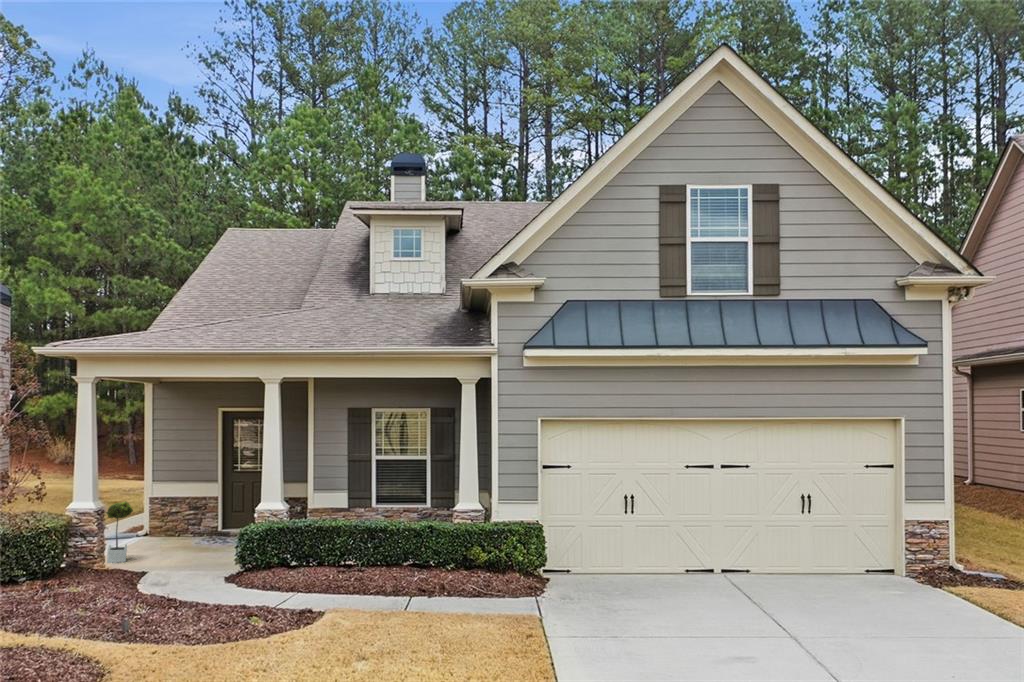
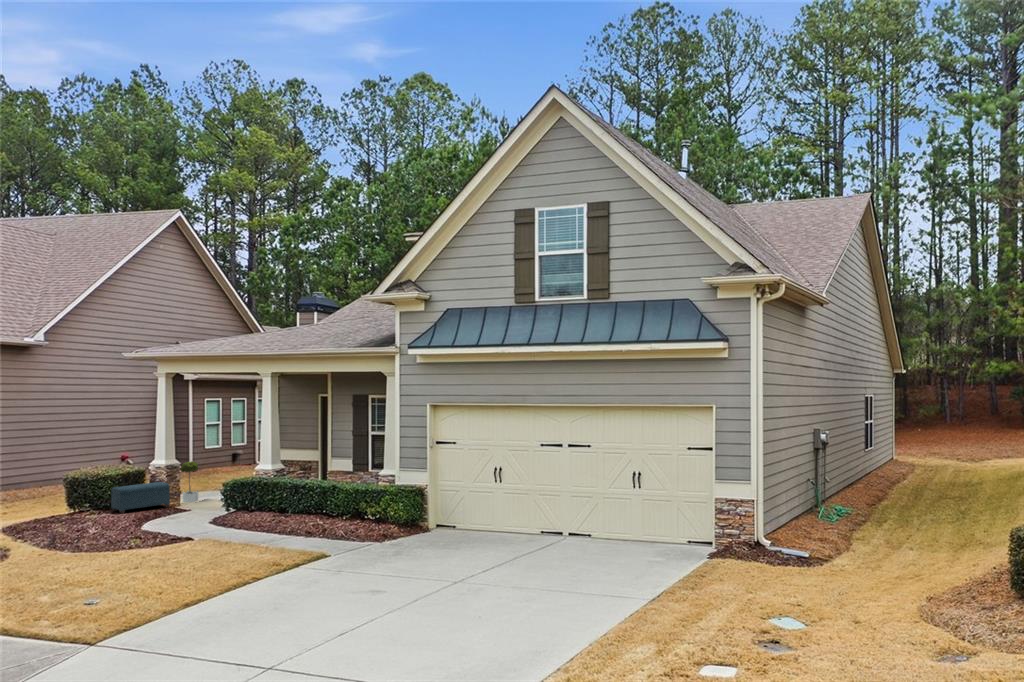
bench: none [19,534,107,587] -> present [111,482,170,513]

